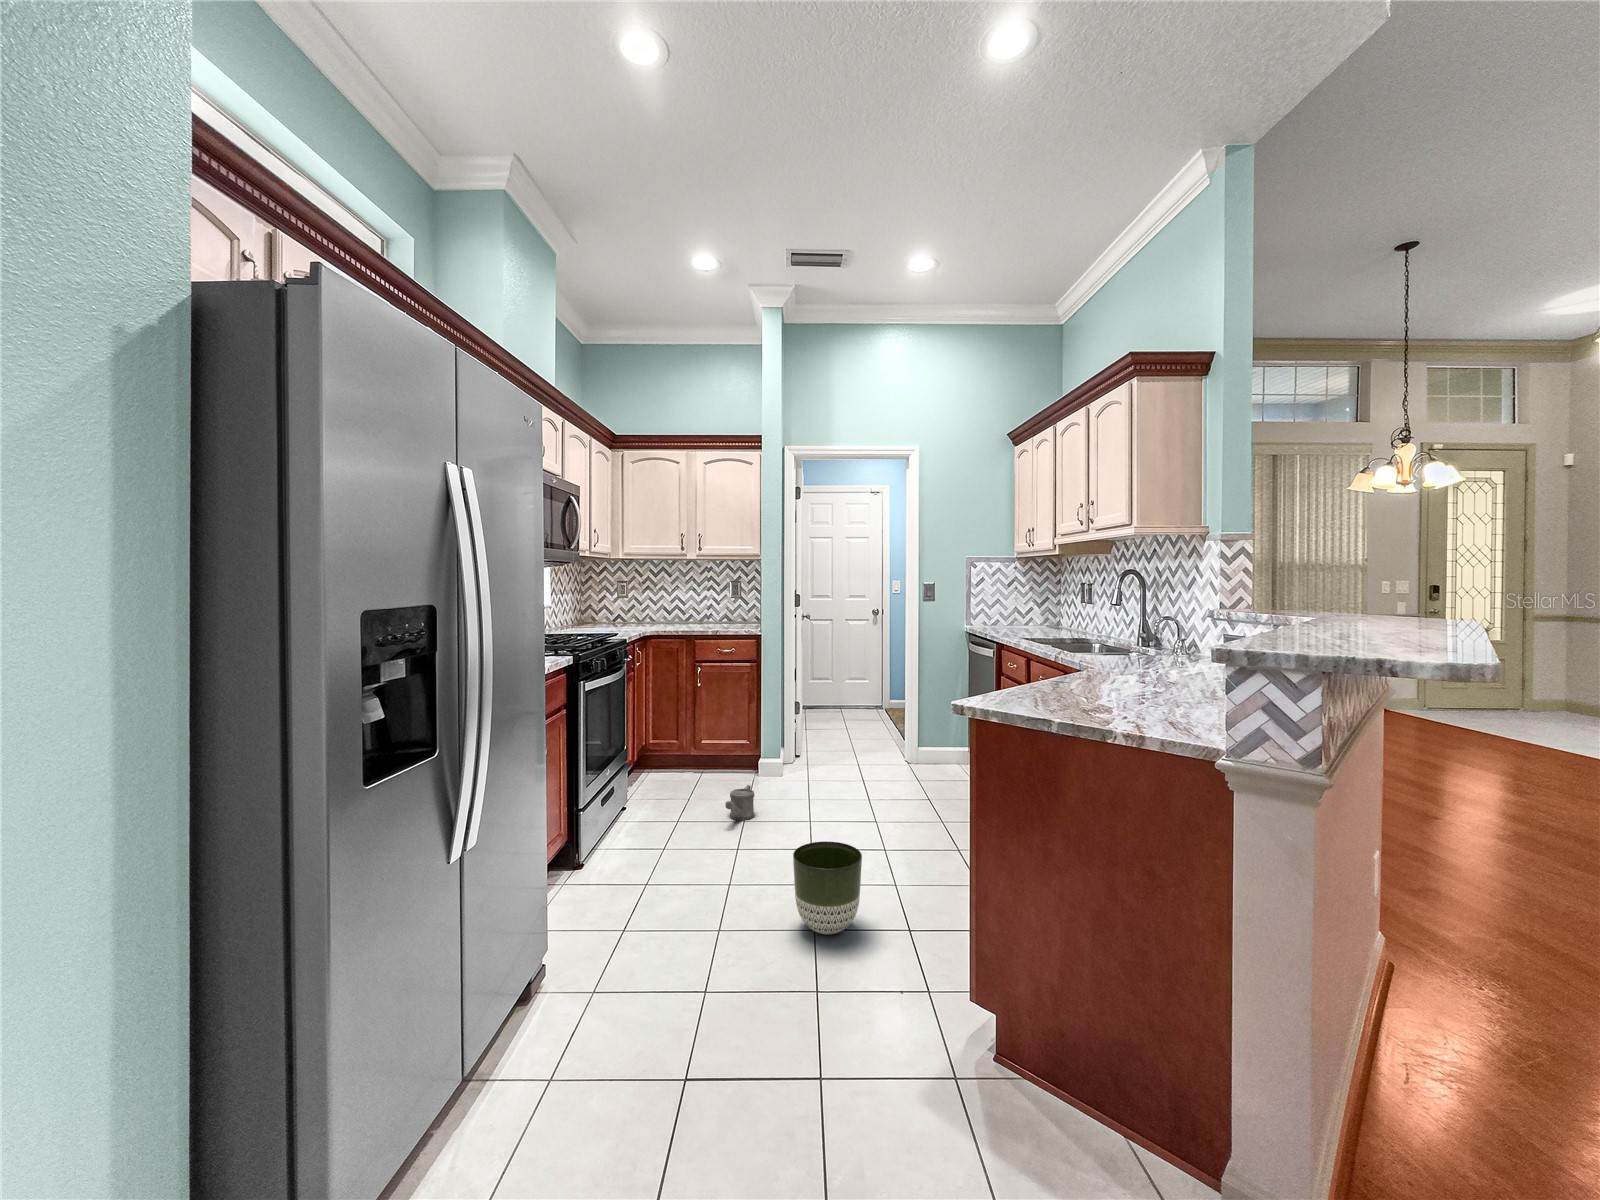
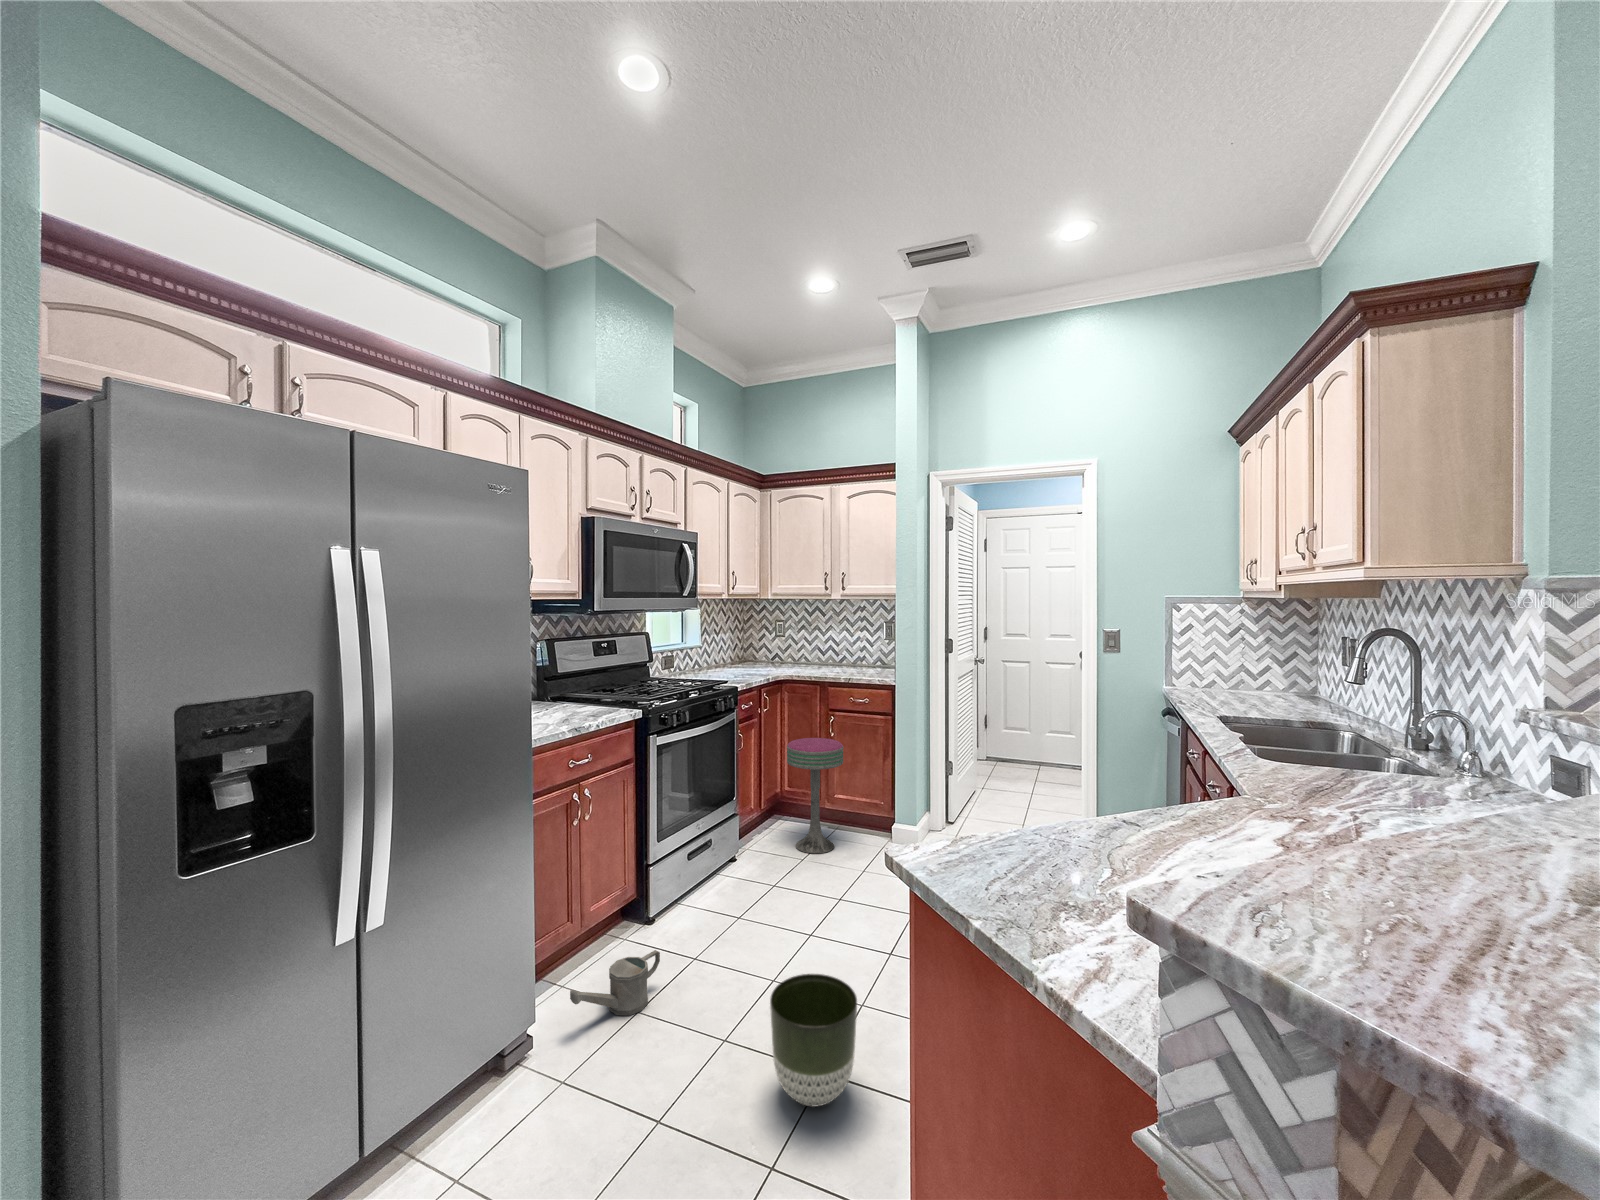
bar stool: none [669,688,722,792] -> present [787,738,843,854]
watering can: present [726,785,754,820] -> present [570,950,660,1016]

